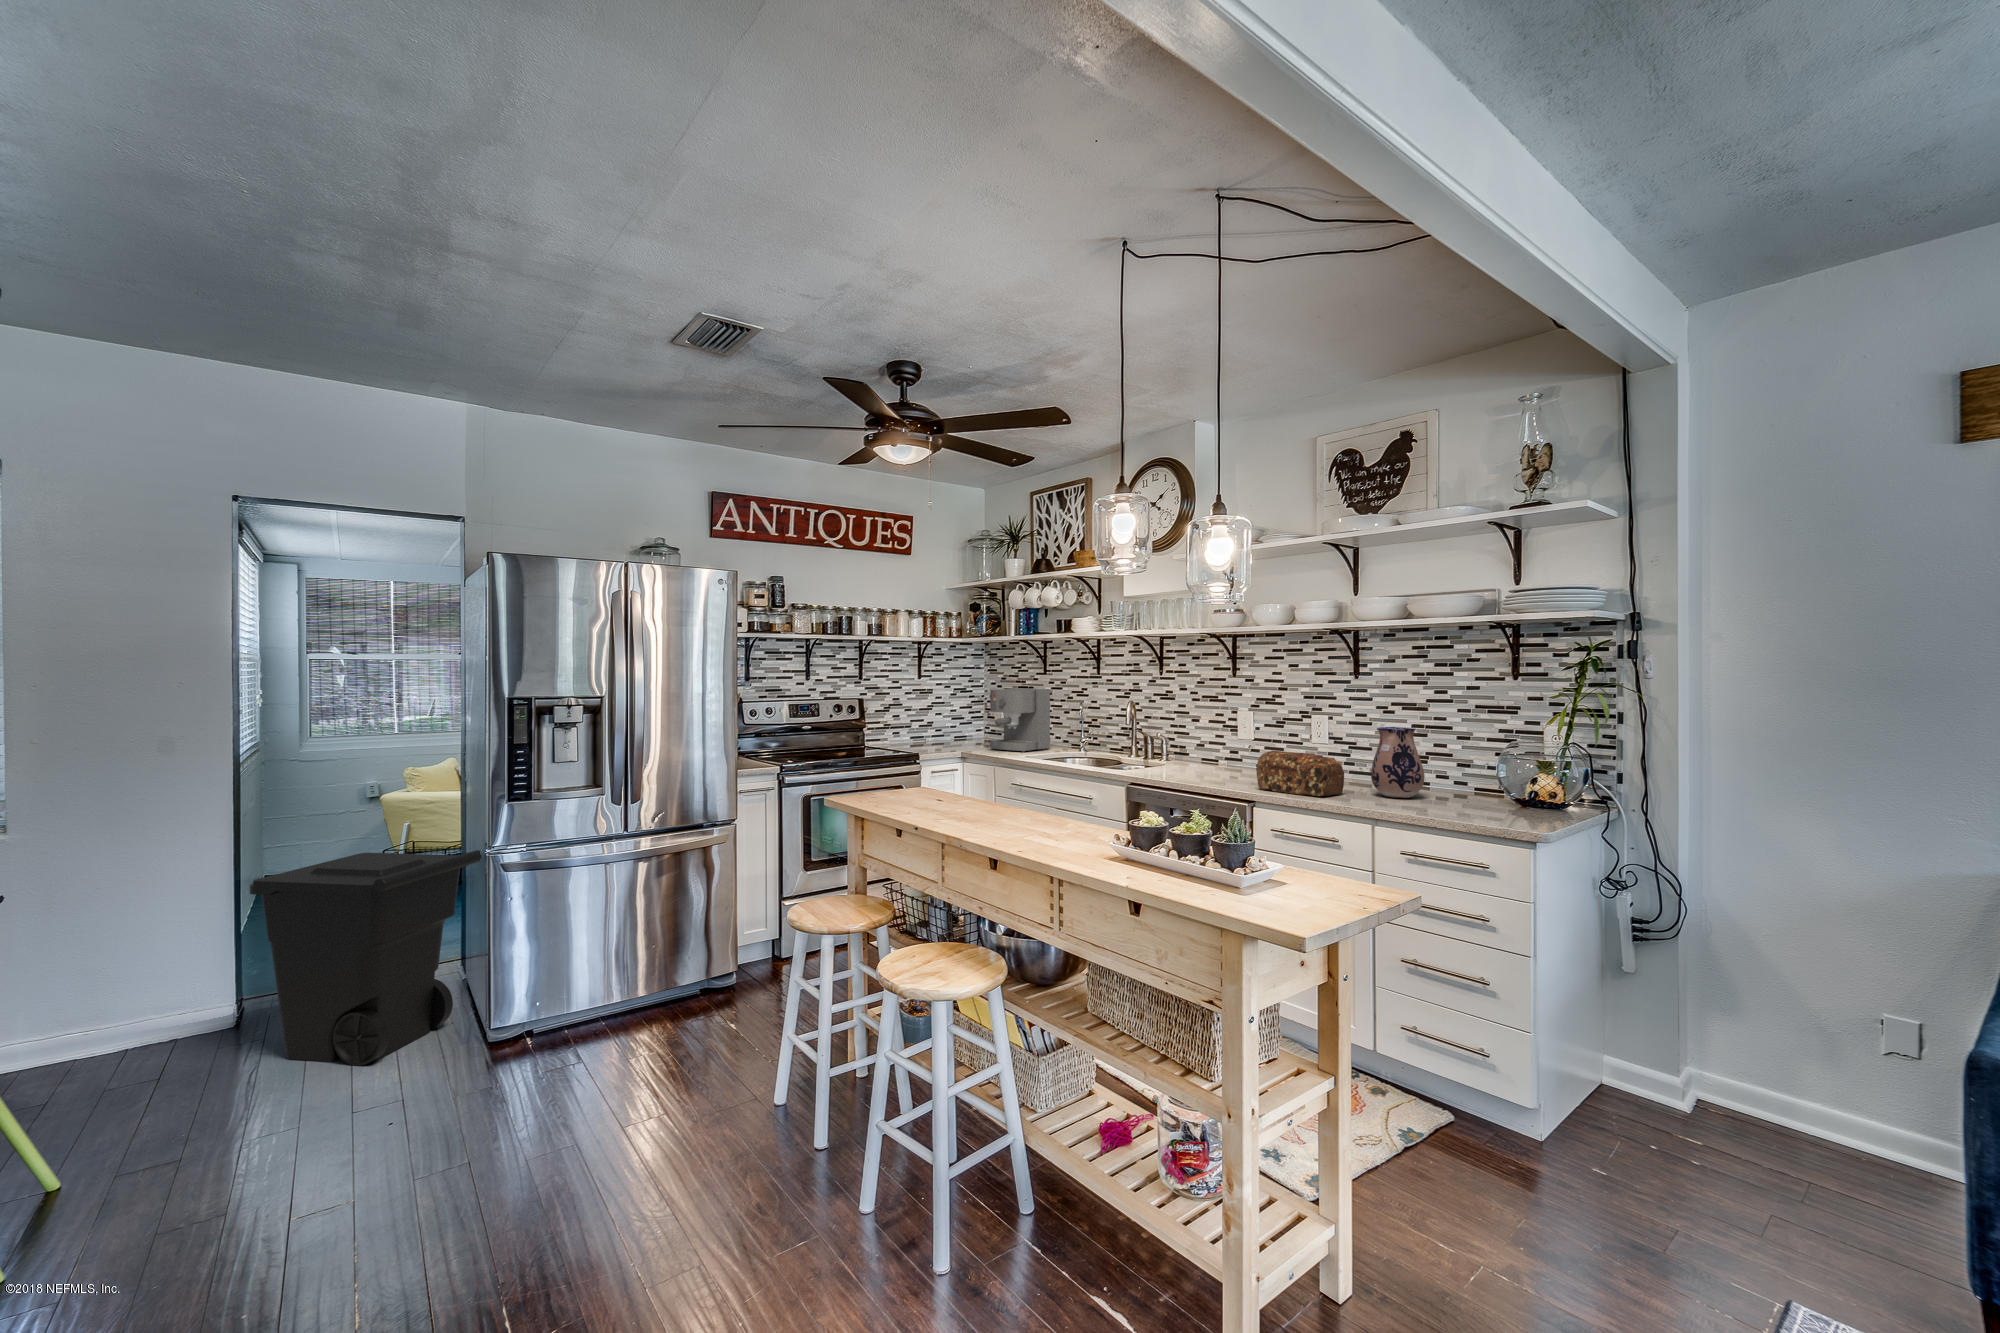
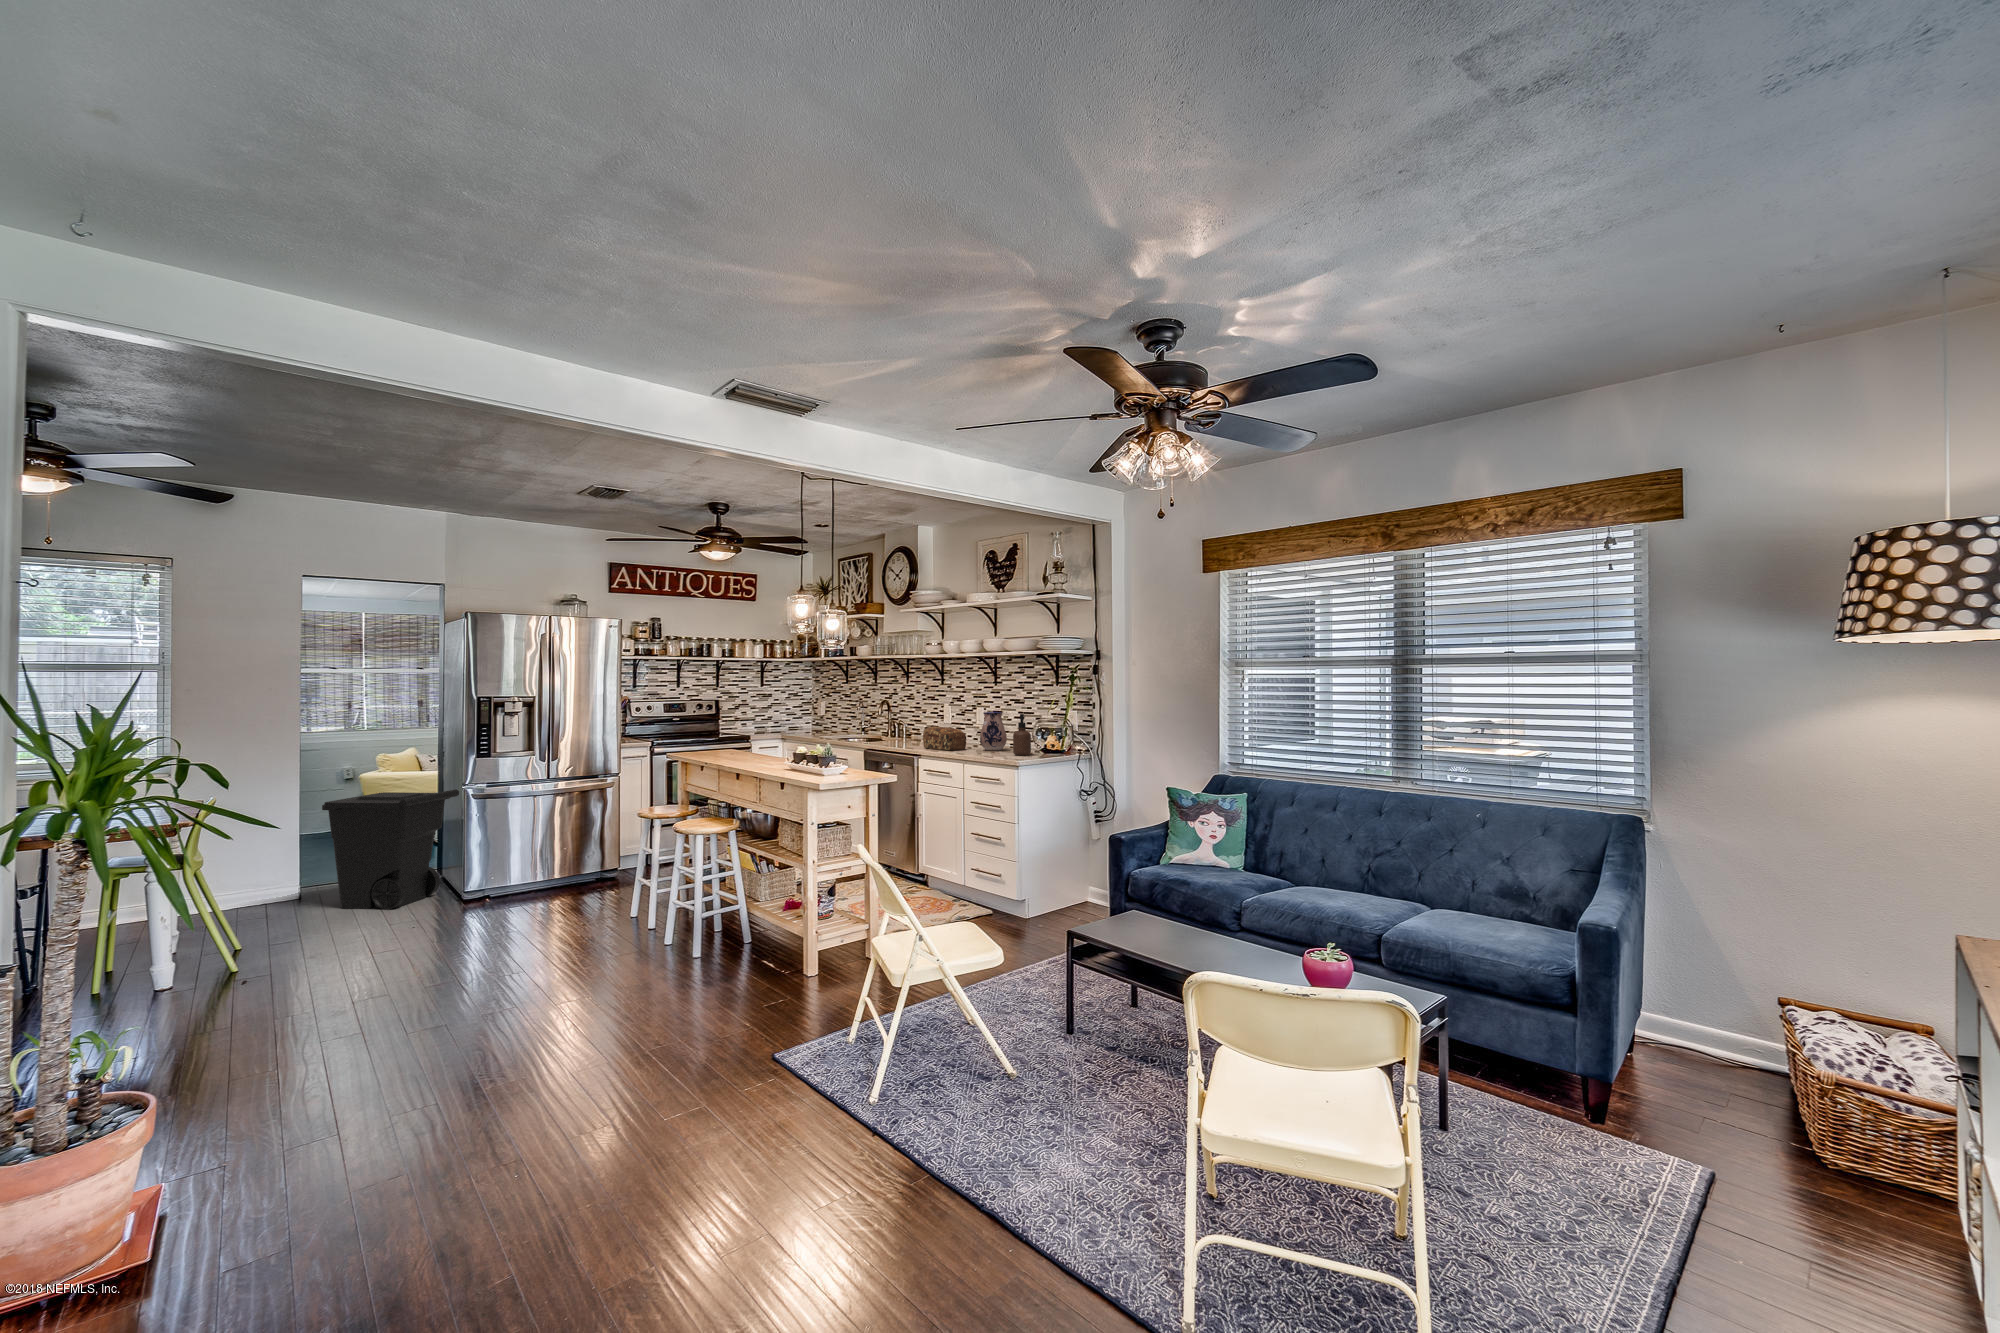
coffee maker: present [990,688,1050,752] -> none [803,693,844,735]
soap dispenser: none [1480,736,1519,816] -> present [1013,714,1031,755]

